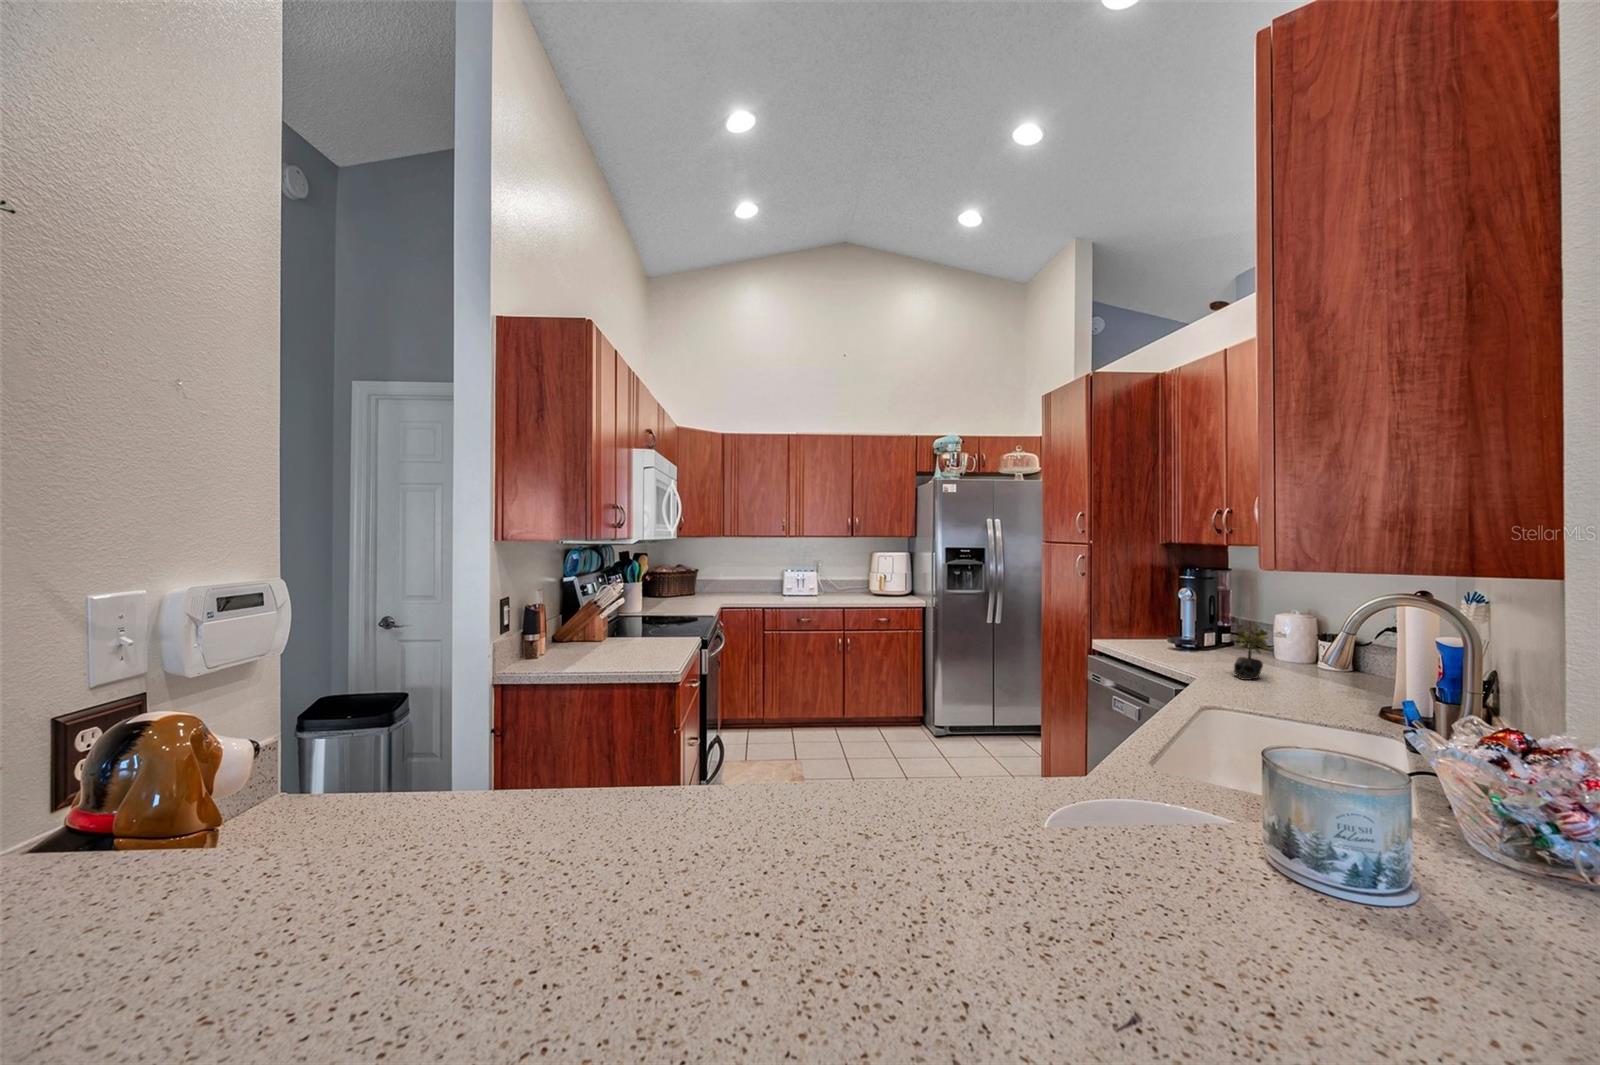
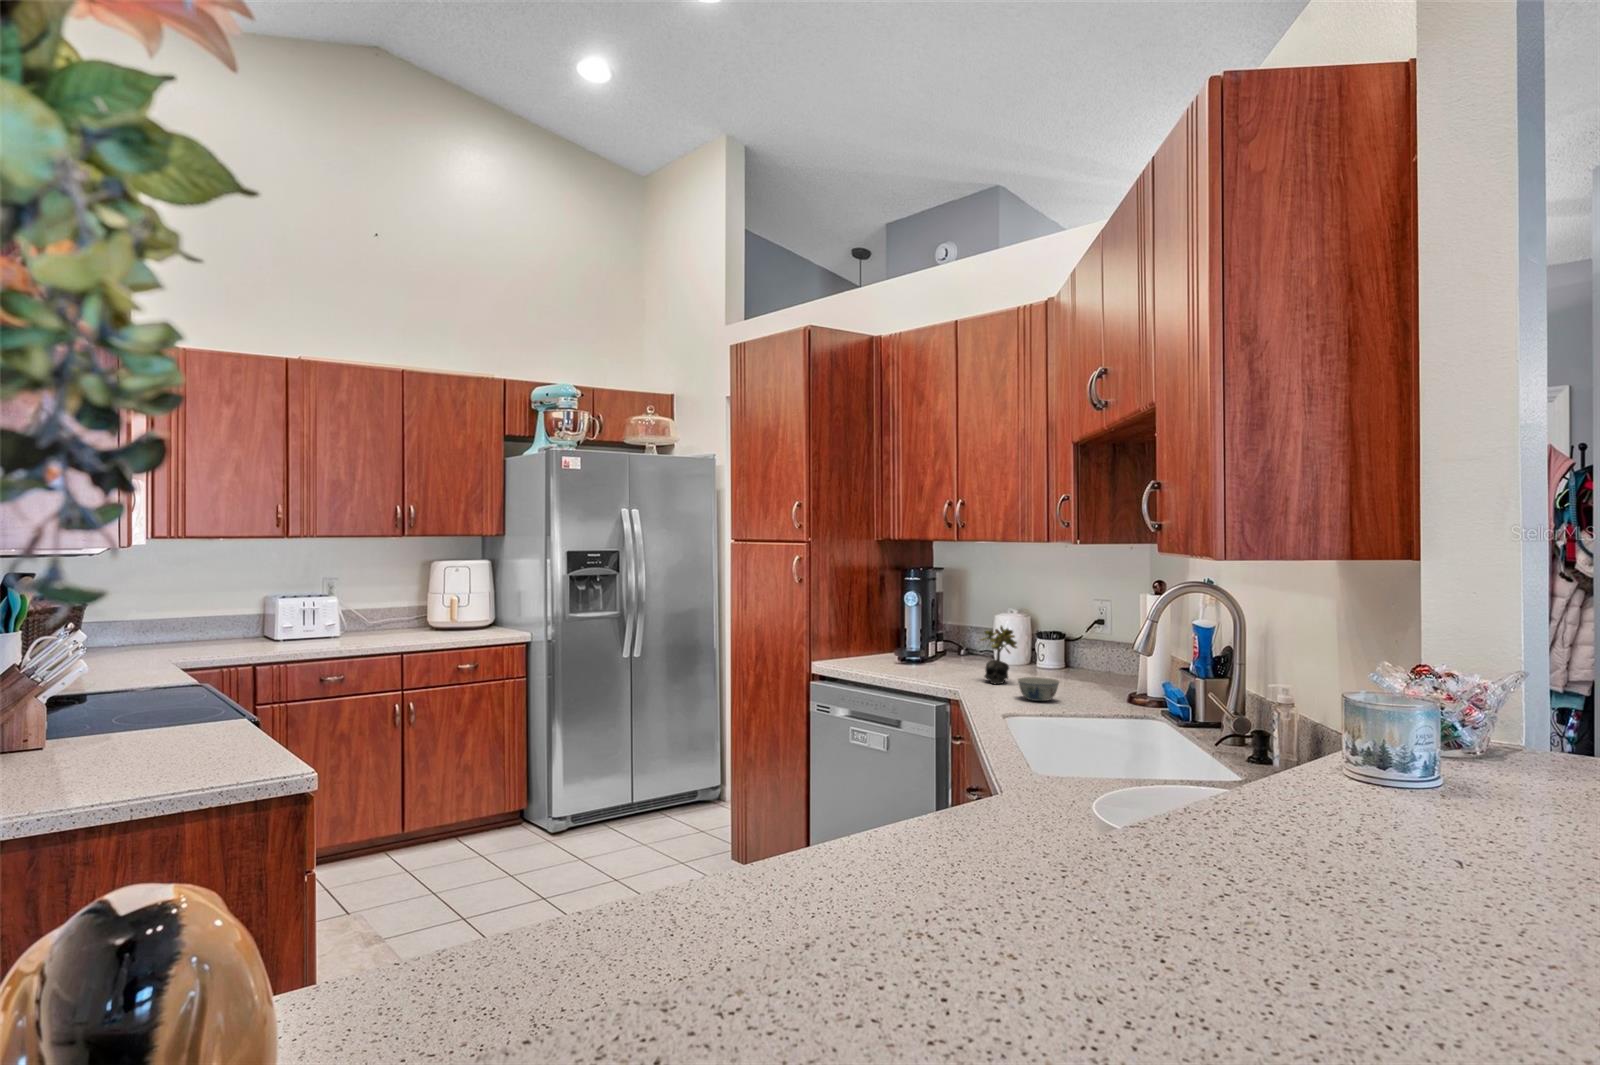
bowl: none [1242,678,1290,703] -> present [1018,677,1059,701]

